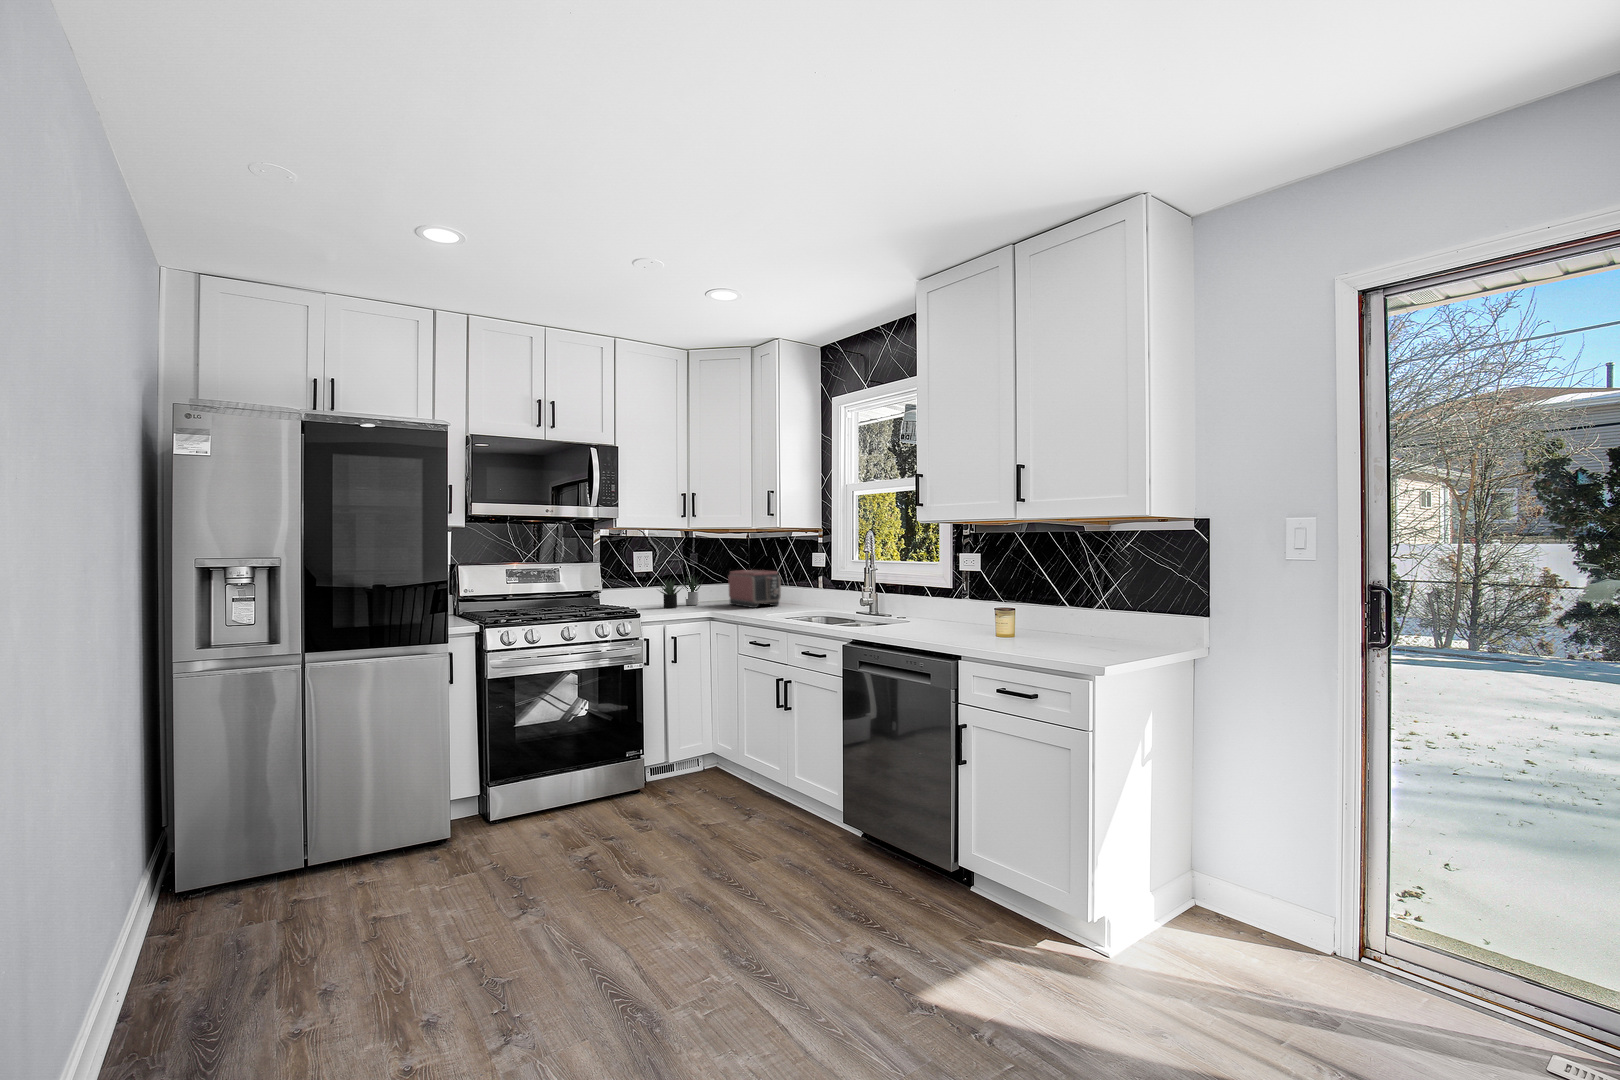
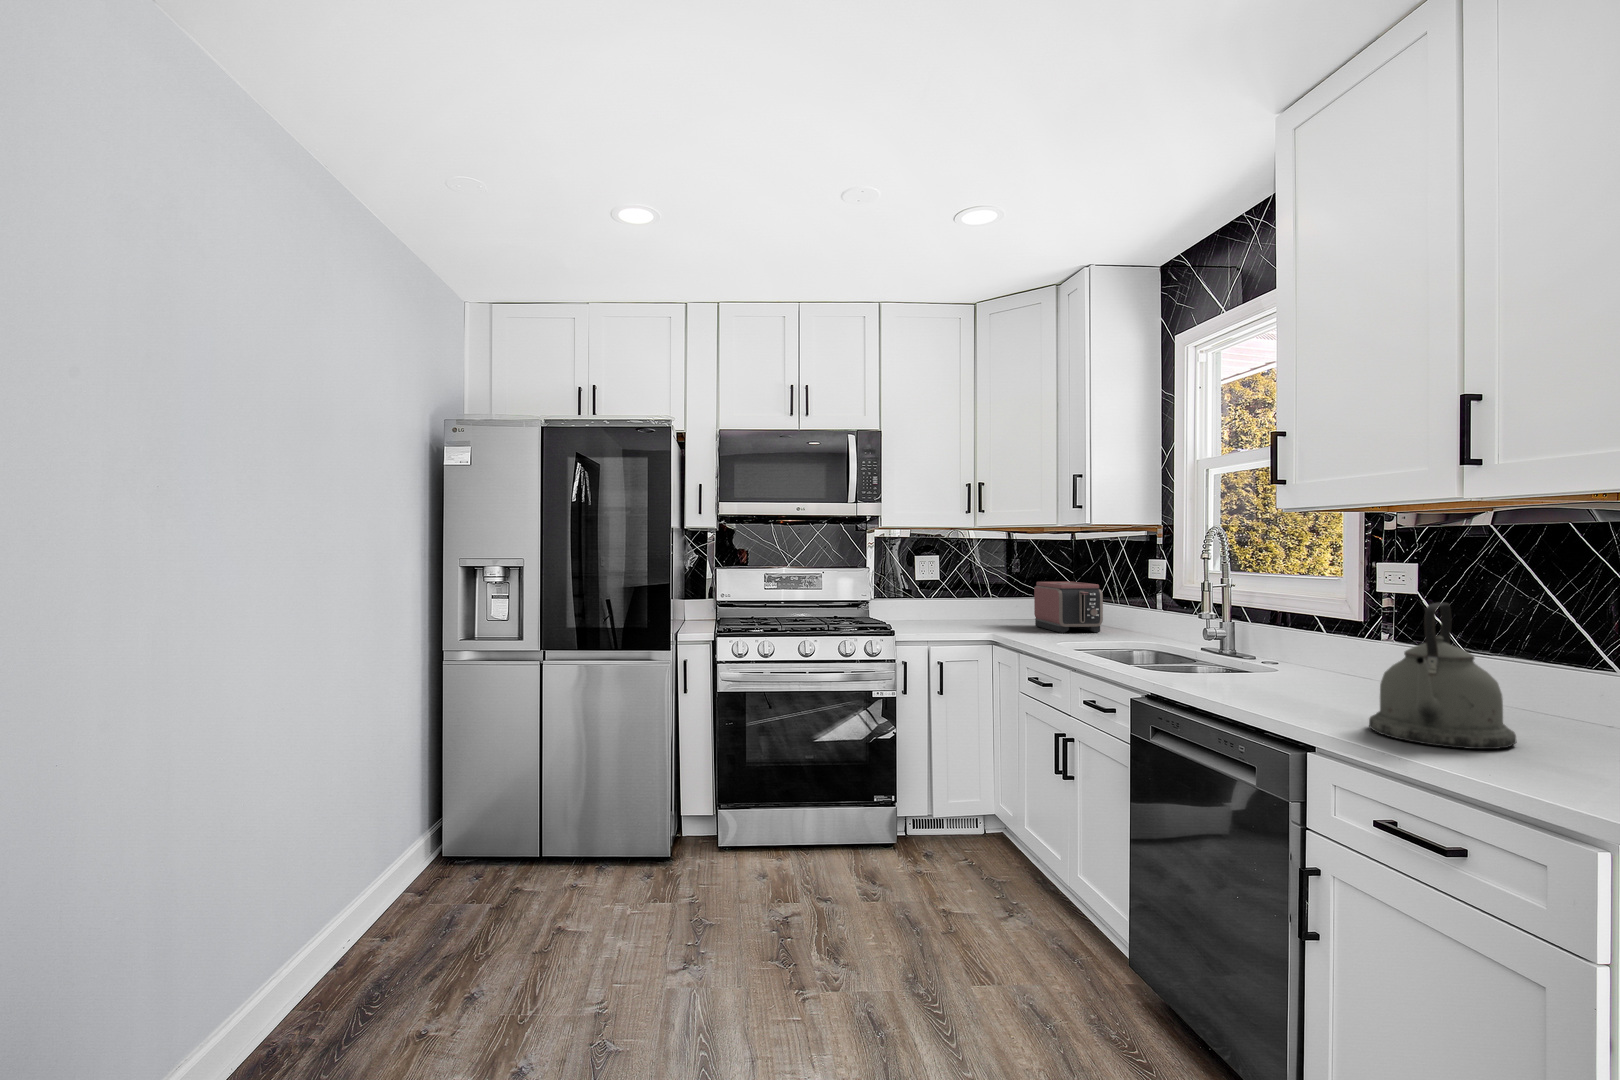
succulent plant: present [660,576,701,608] -> none [939,583,1004,625]
kettle: none [985,576,1050,651] -> present [1369,603,1516,749]

